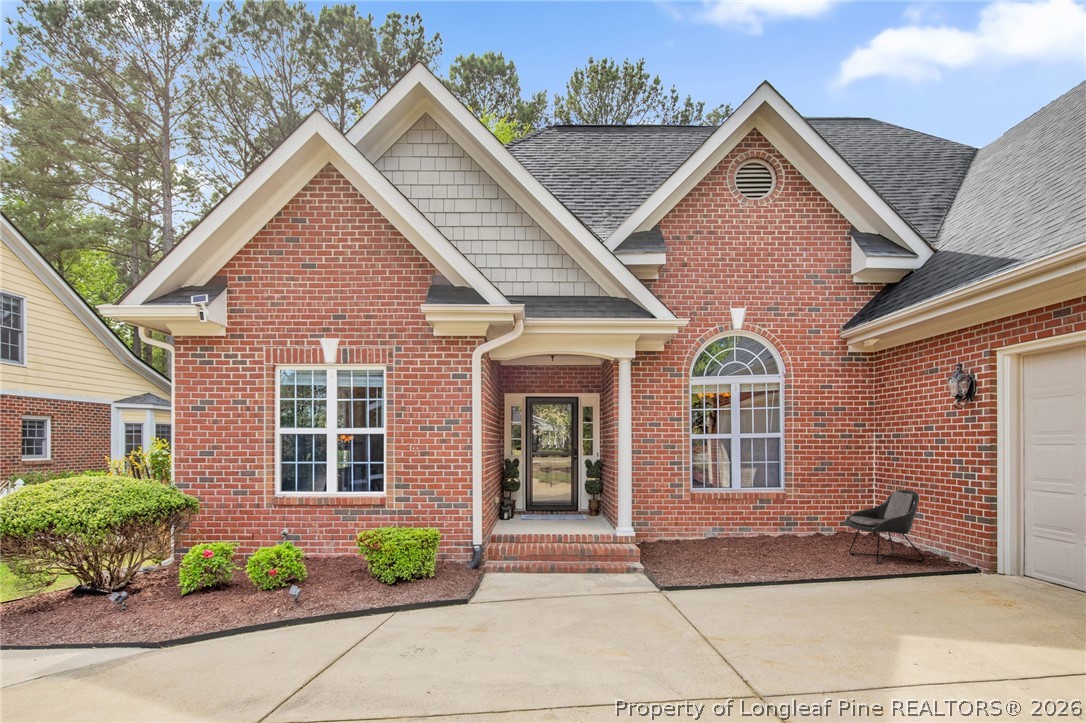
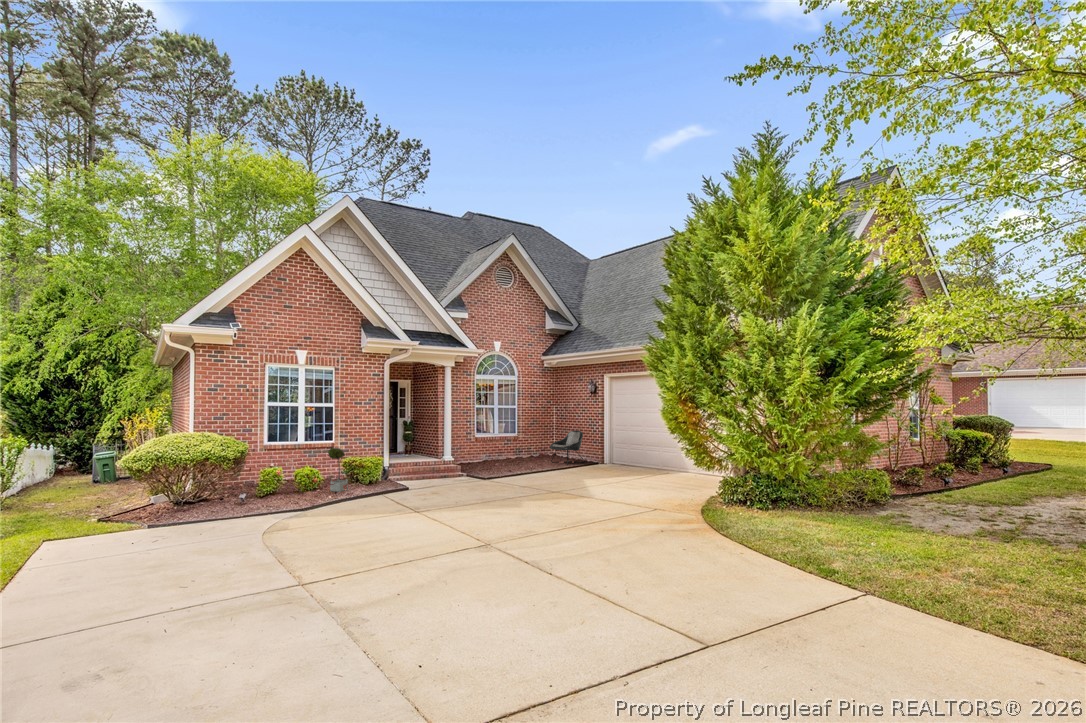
potted tree: none [365,505,397,585] -> present [328,448,348,492]

